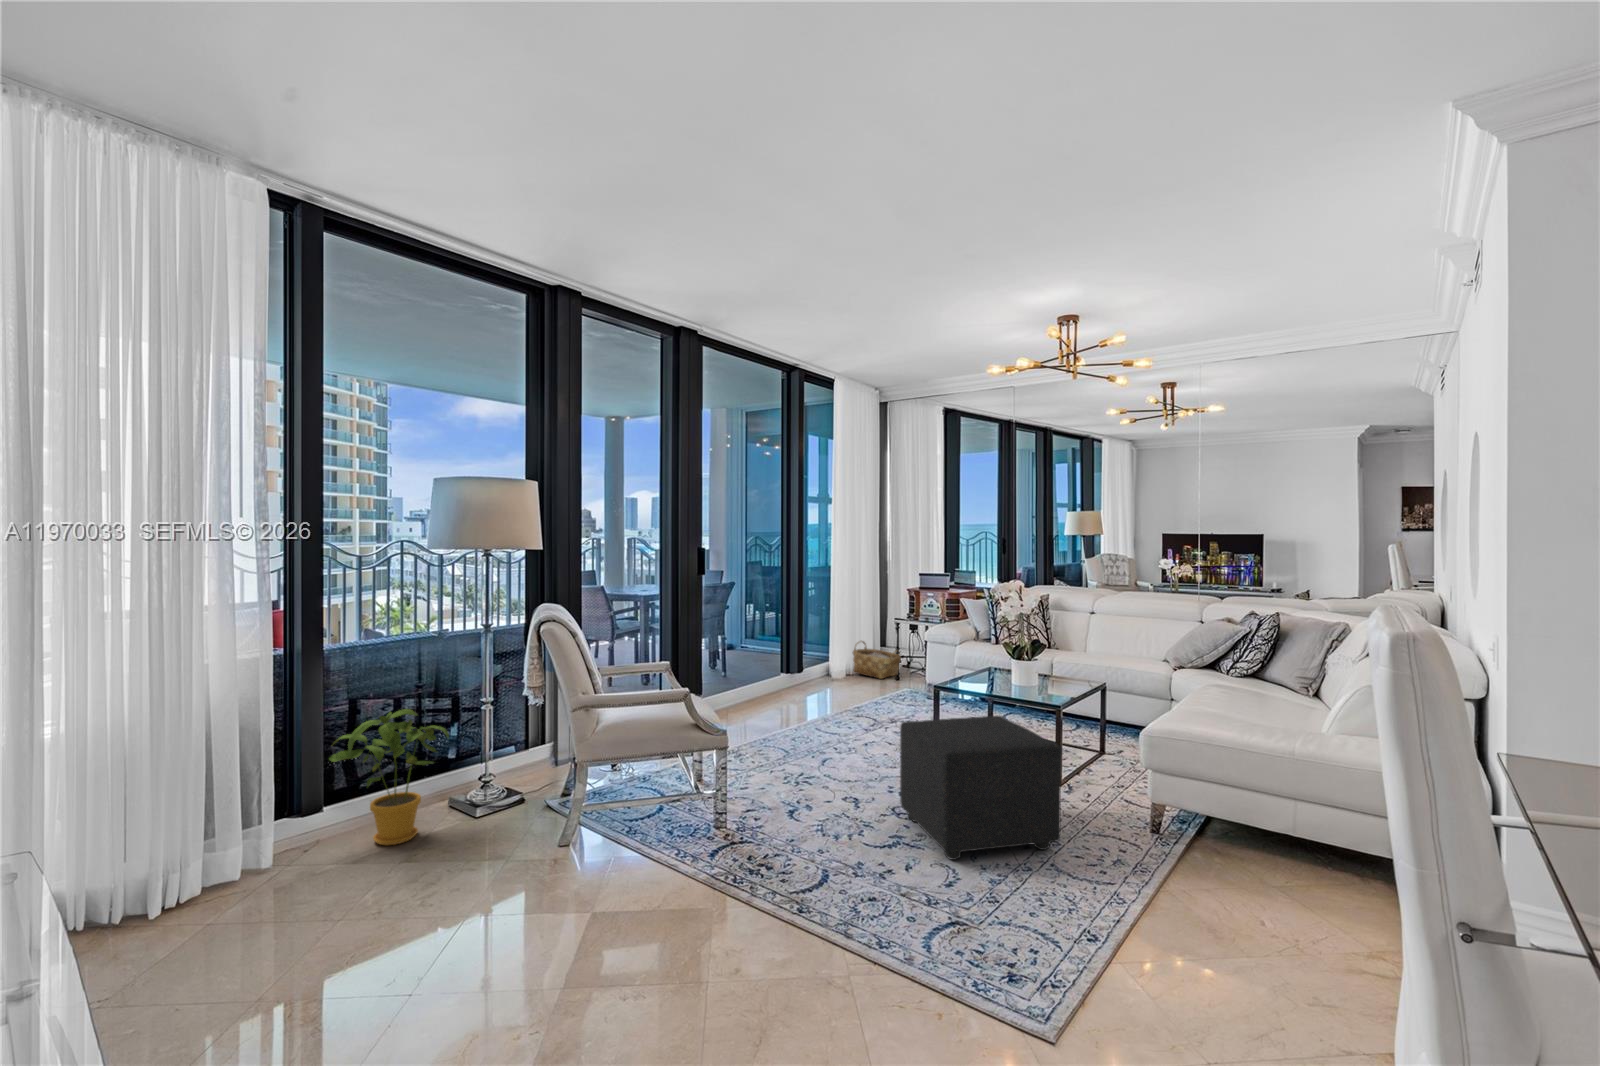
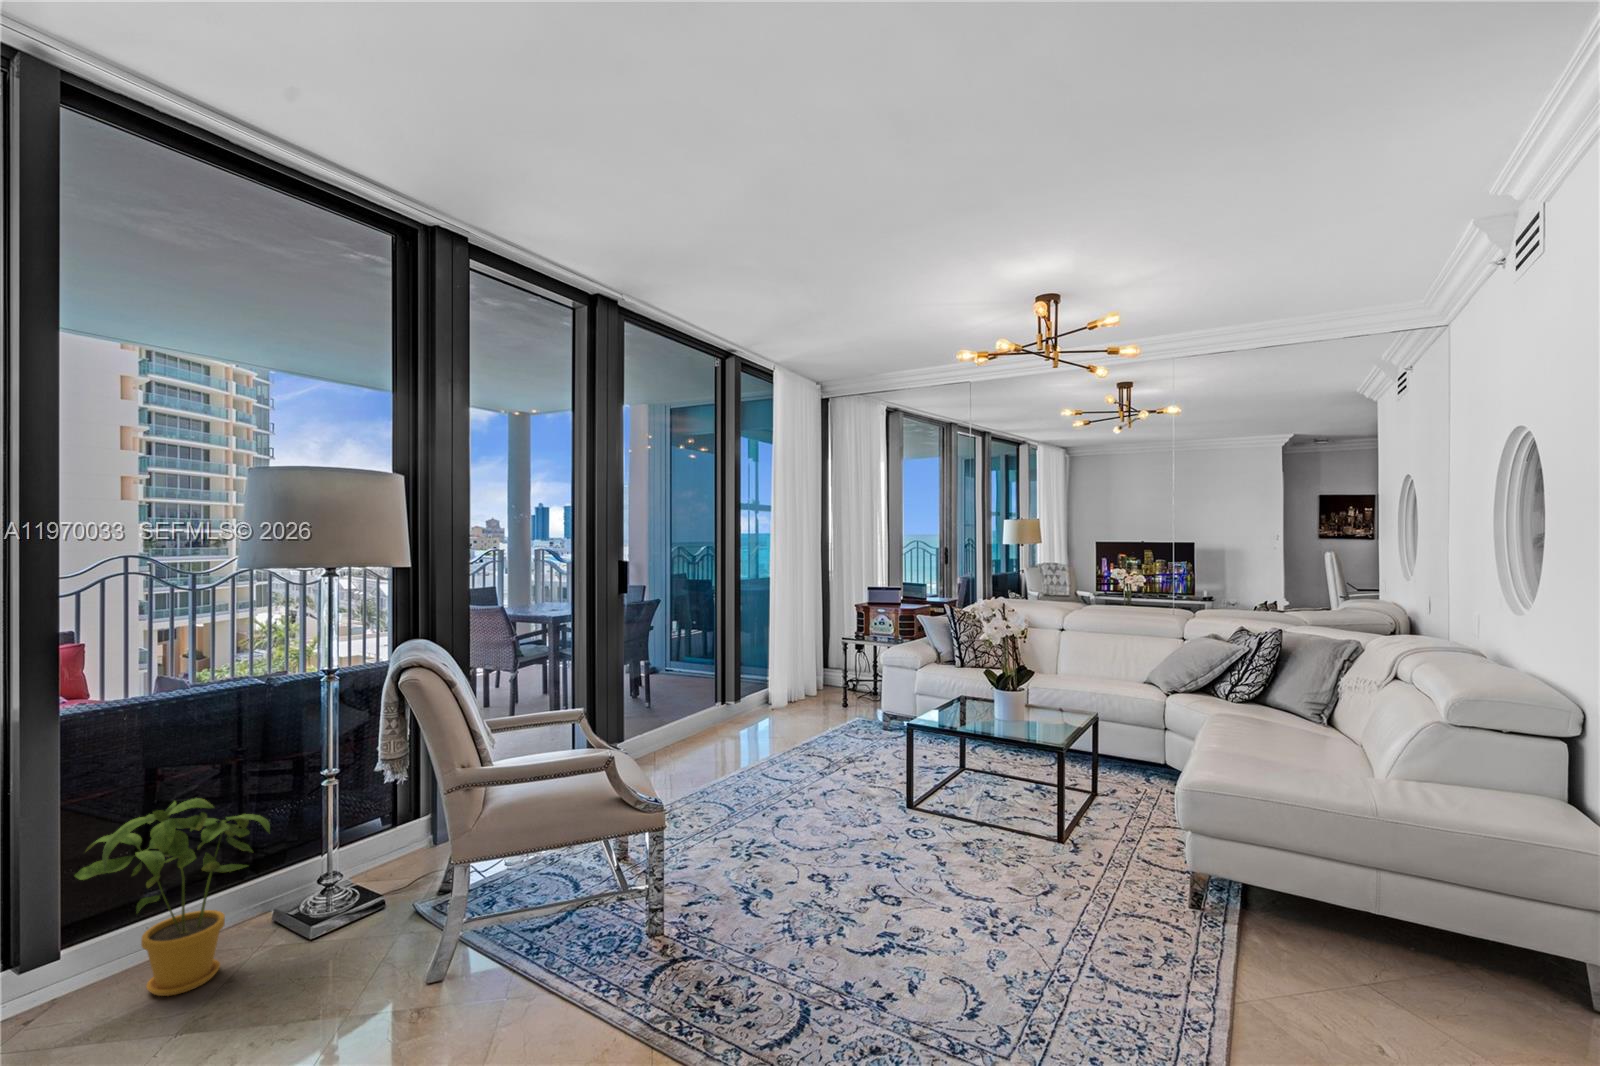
woven basket: present [853,641,901,679] -> none [795,662,849,705]
ottoman: present [900,716,1061,860] -> none [885,767,1096,970]

